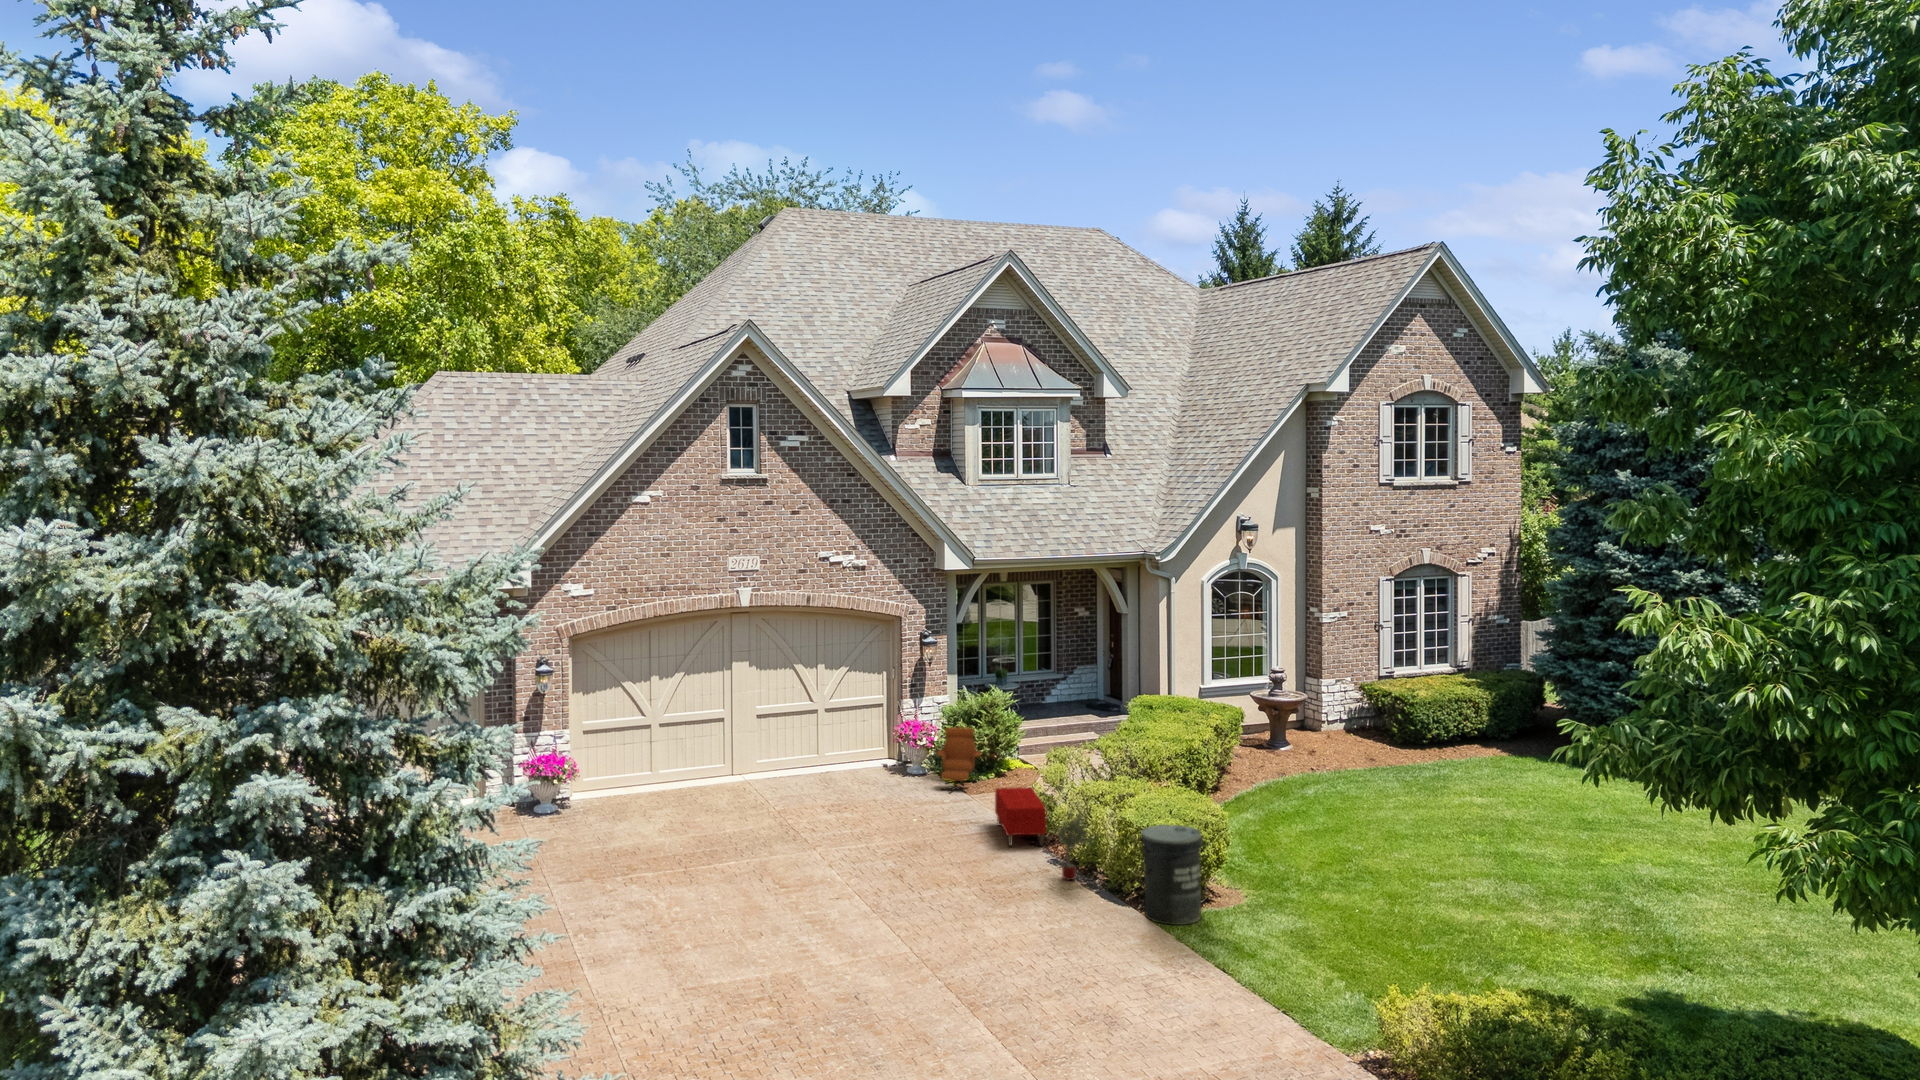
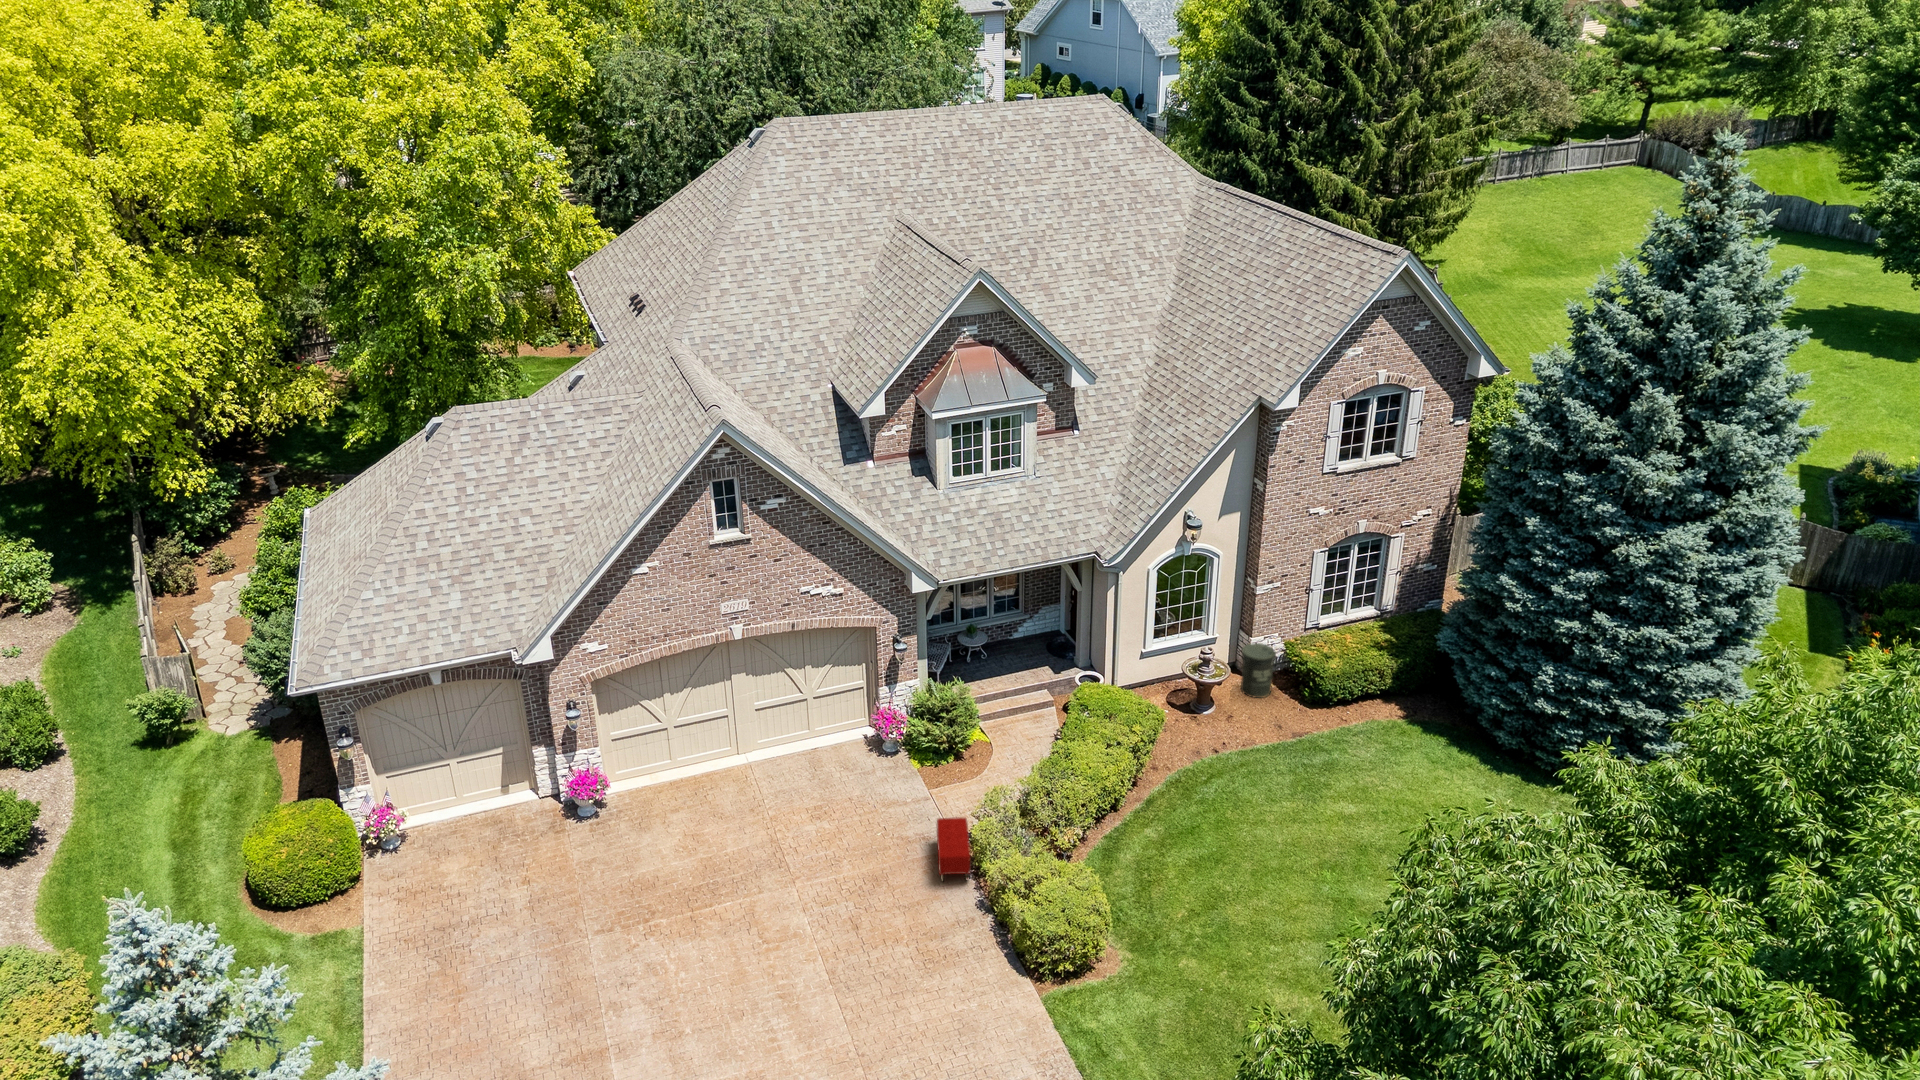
lounge chair: present [937,727,981,792] -> none [903,723,940,787]
potted tree: present [1058,810,1094,880] -> none [967,891,997,937]
trash can: present [1141,825,1203,925] -> present [1241,643,1276,698]

